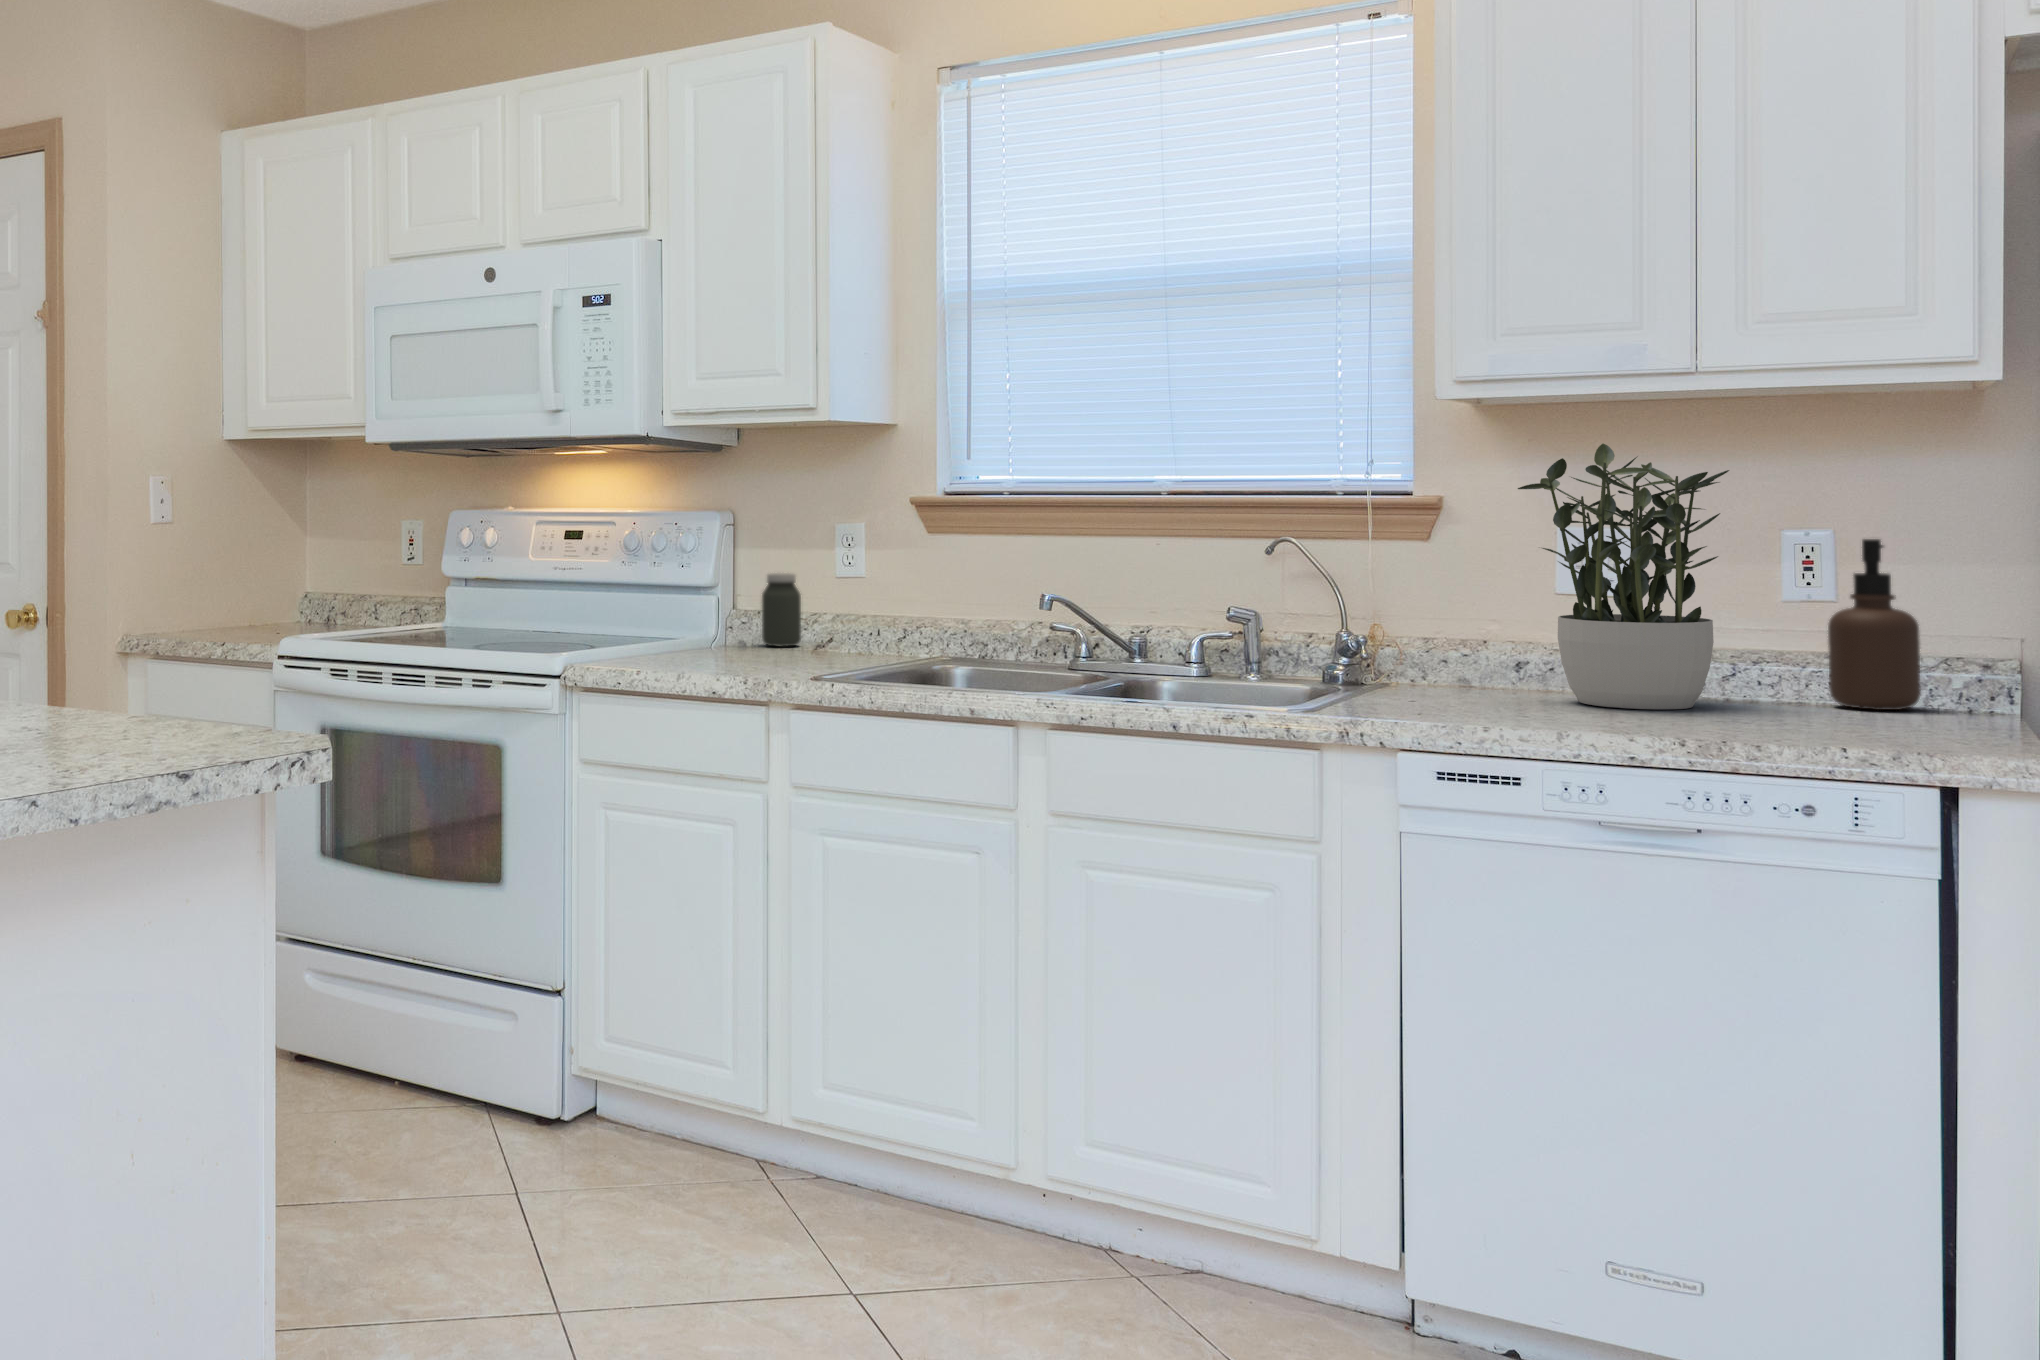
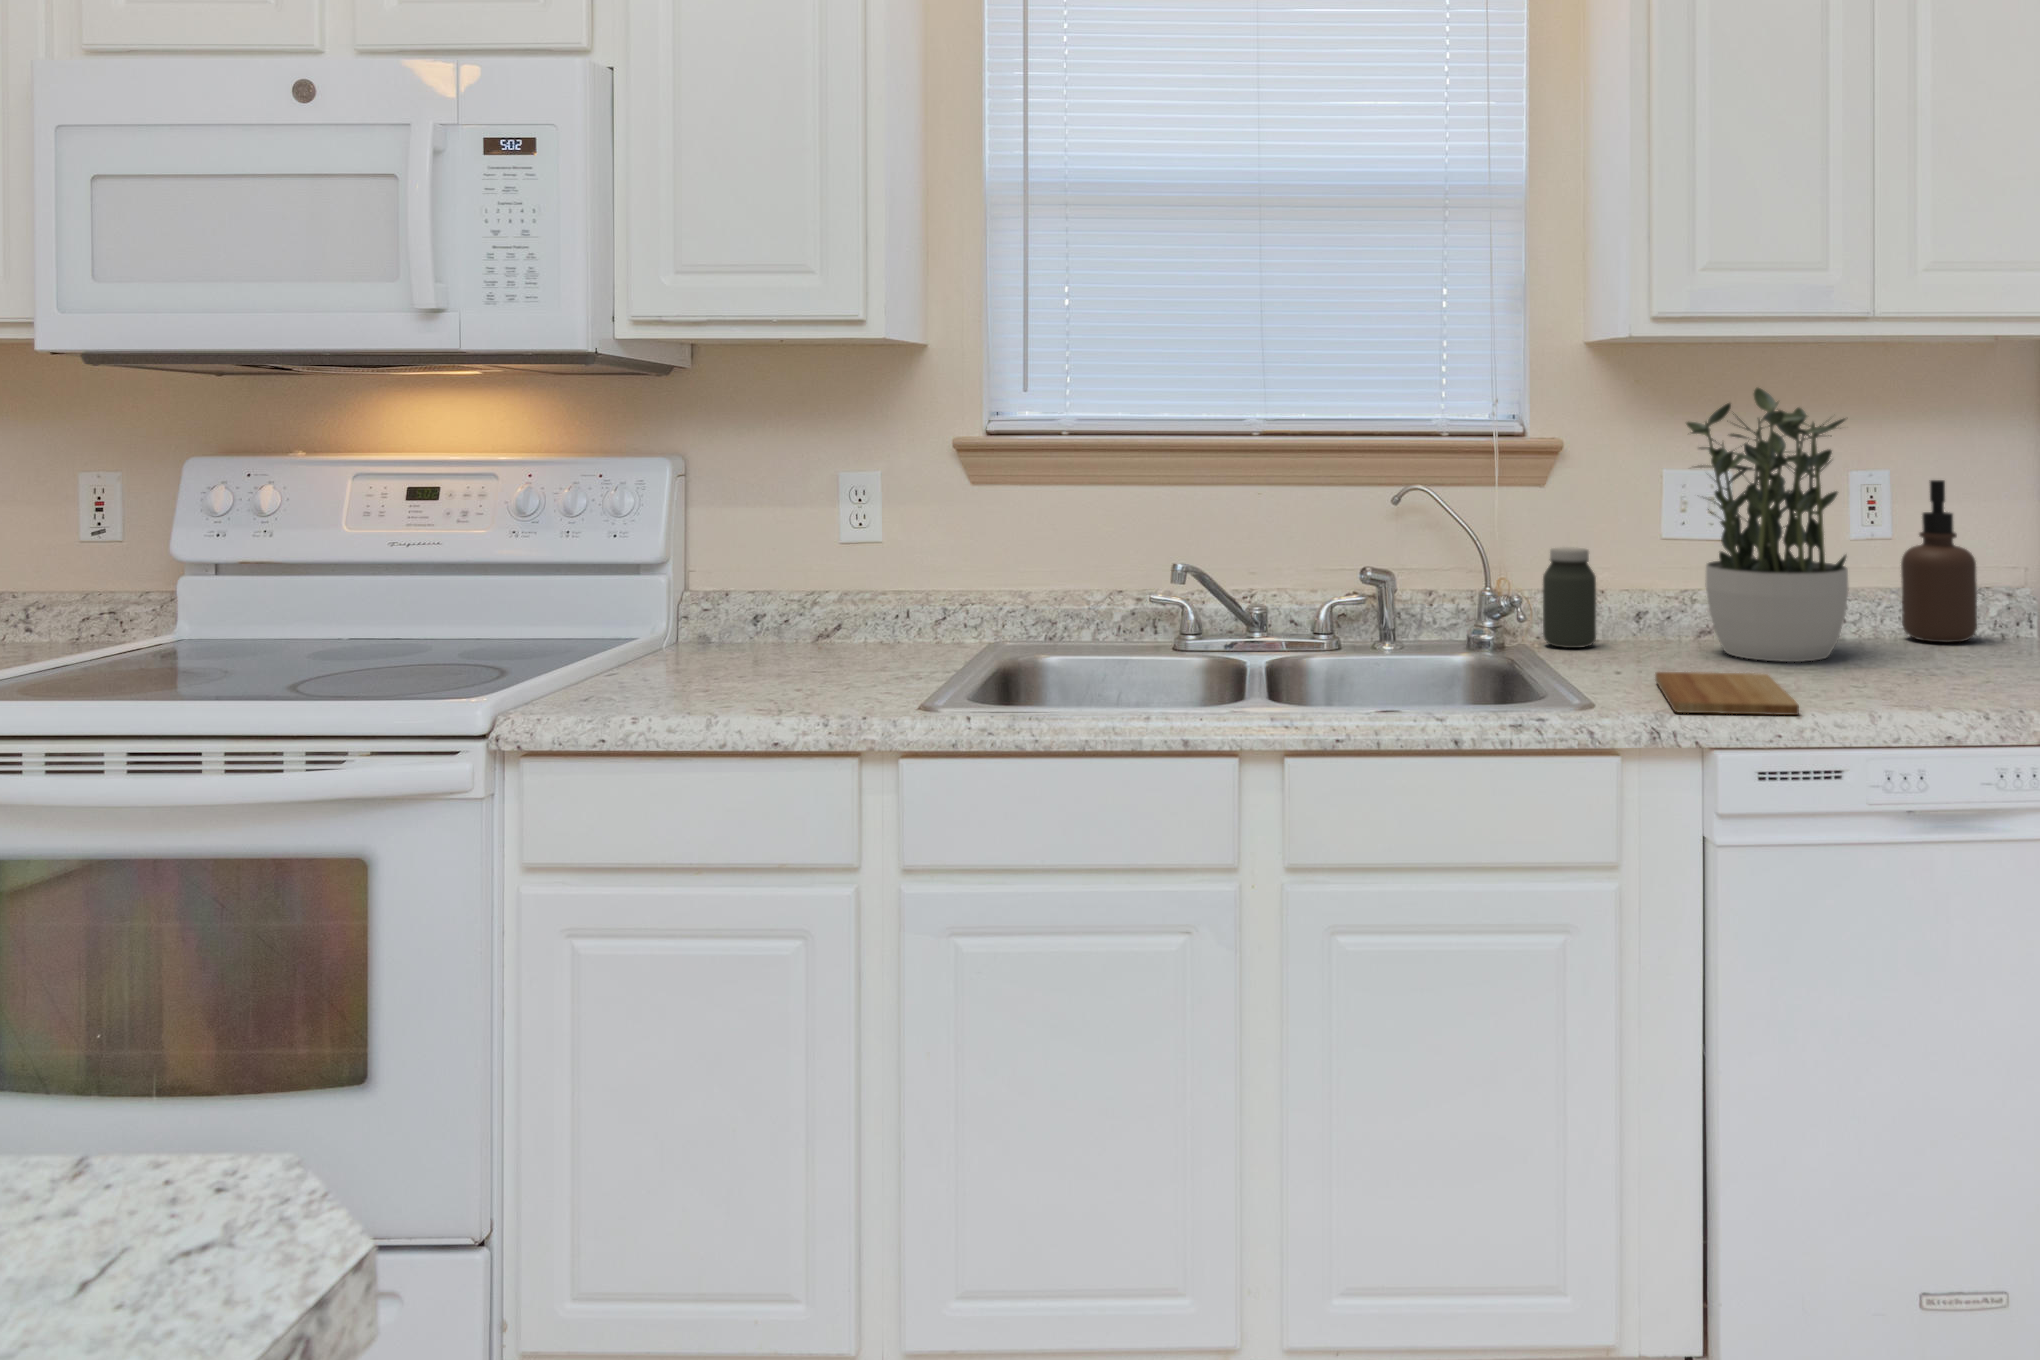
jar: present [762,573,801,647] -> present [1543,547,1596,648]
cutting board: none [1384,700,1543,729] -> present [1655,672,1799,715]

